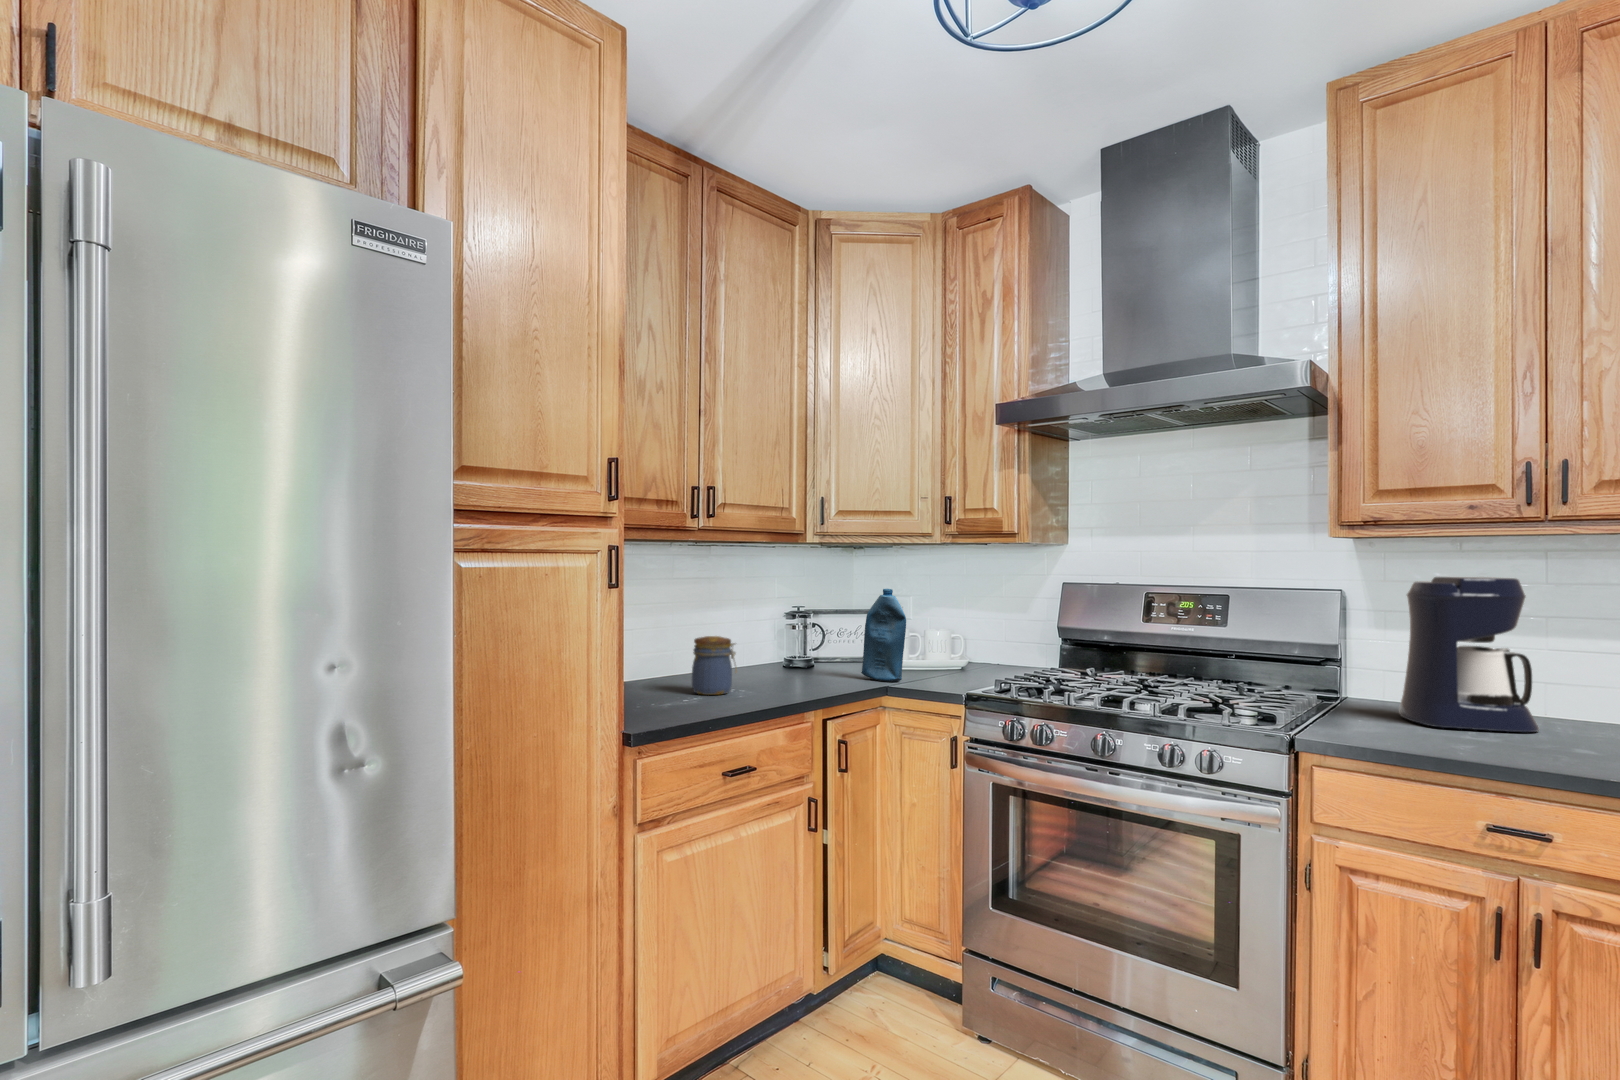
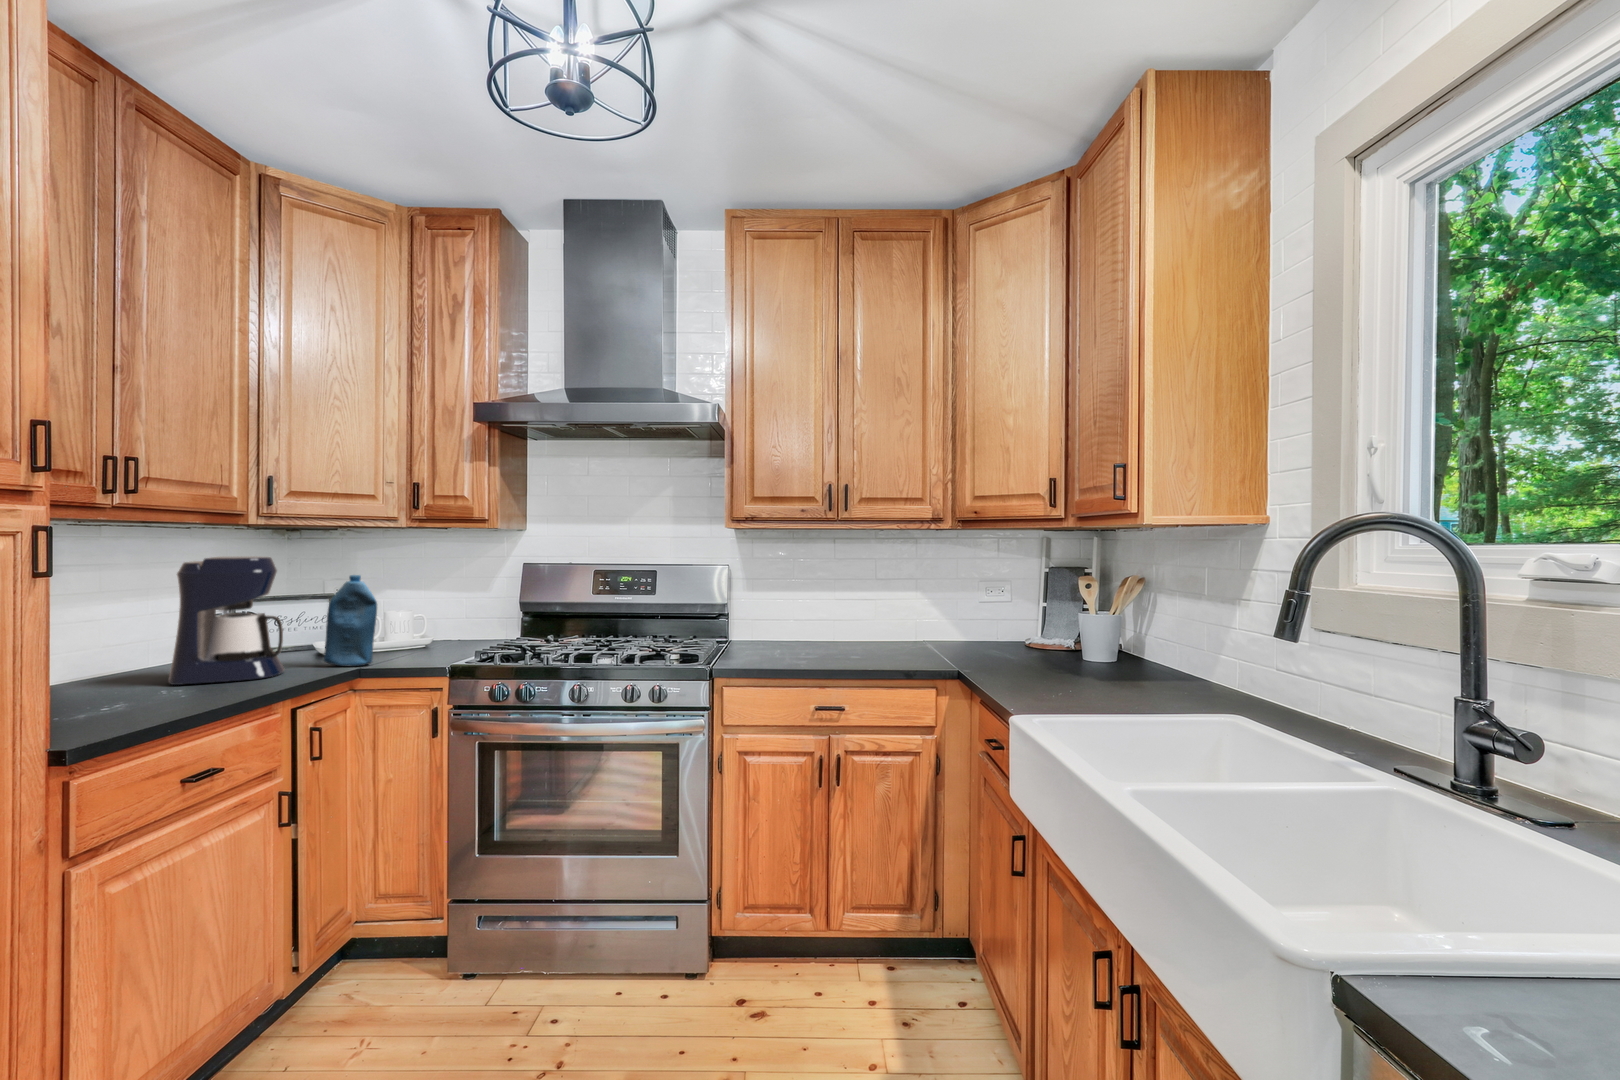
coffee maker: present [1399,577,1539,732] -> present [168,557,284,685]
jar: present [692,636,736,695] -> none [95,641,167,712]

